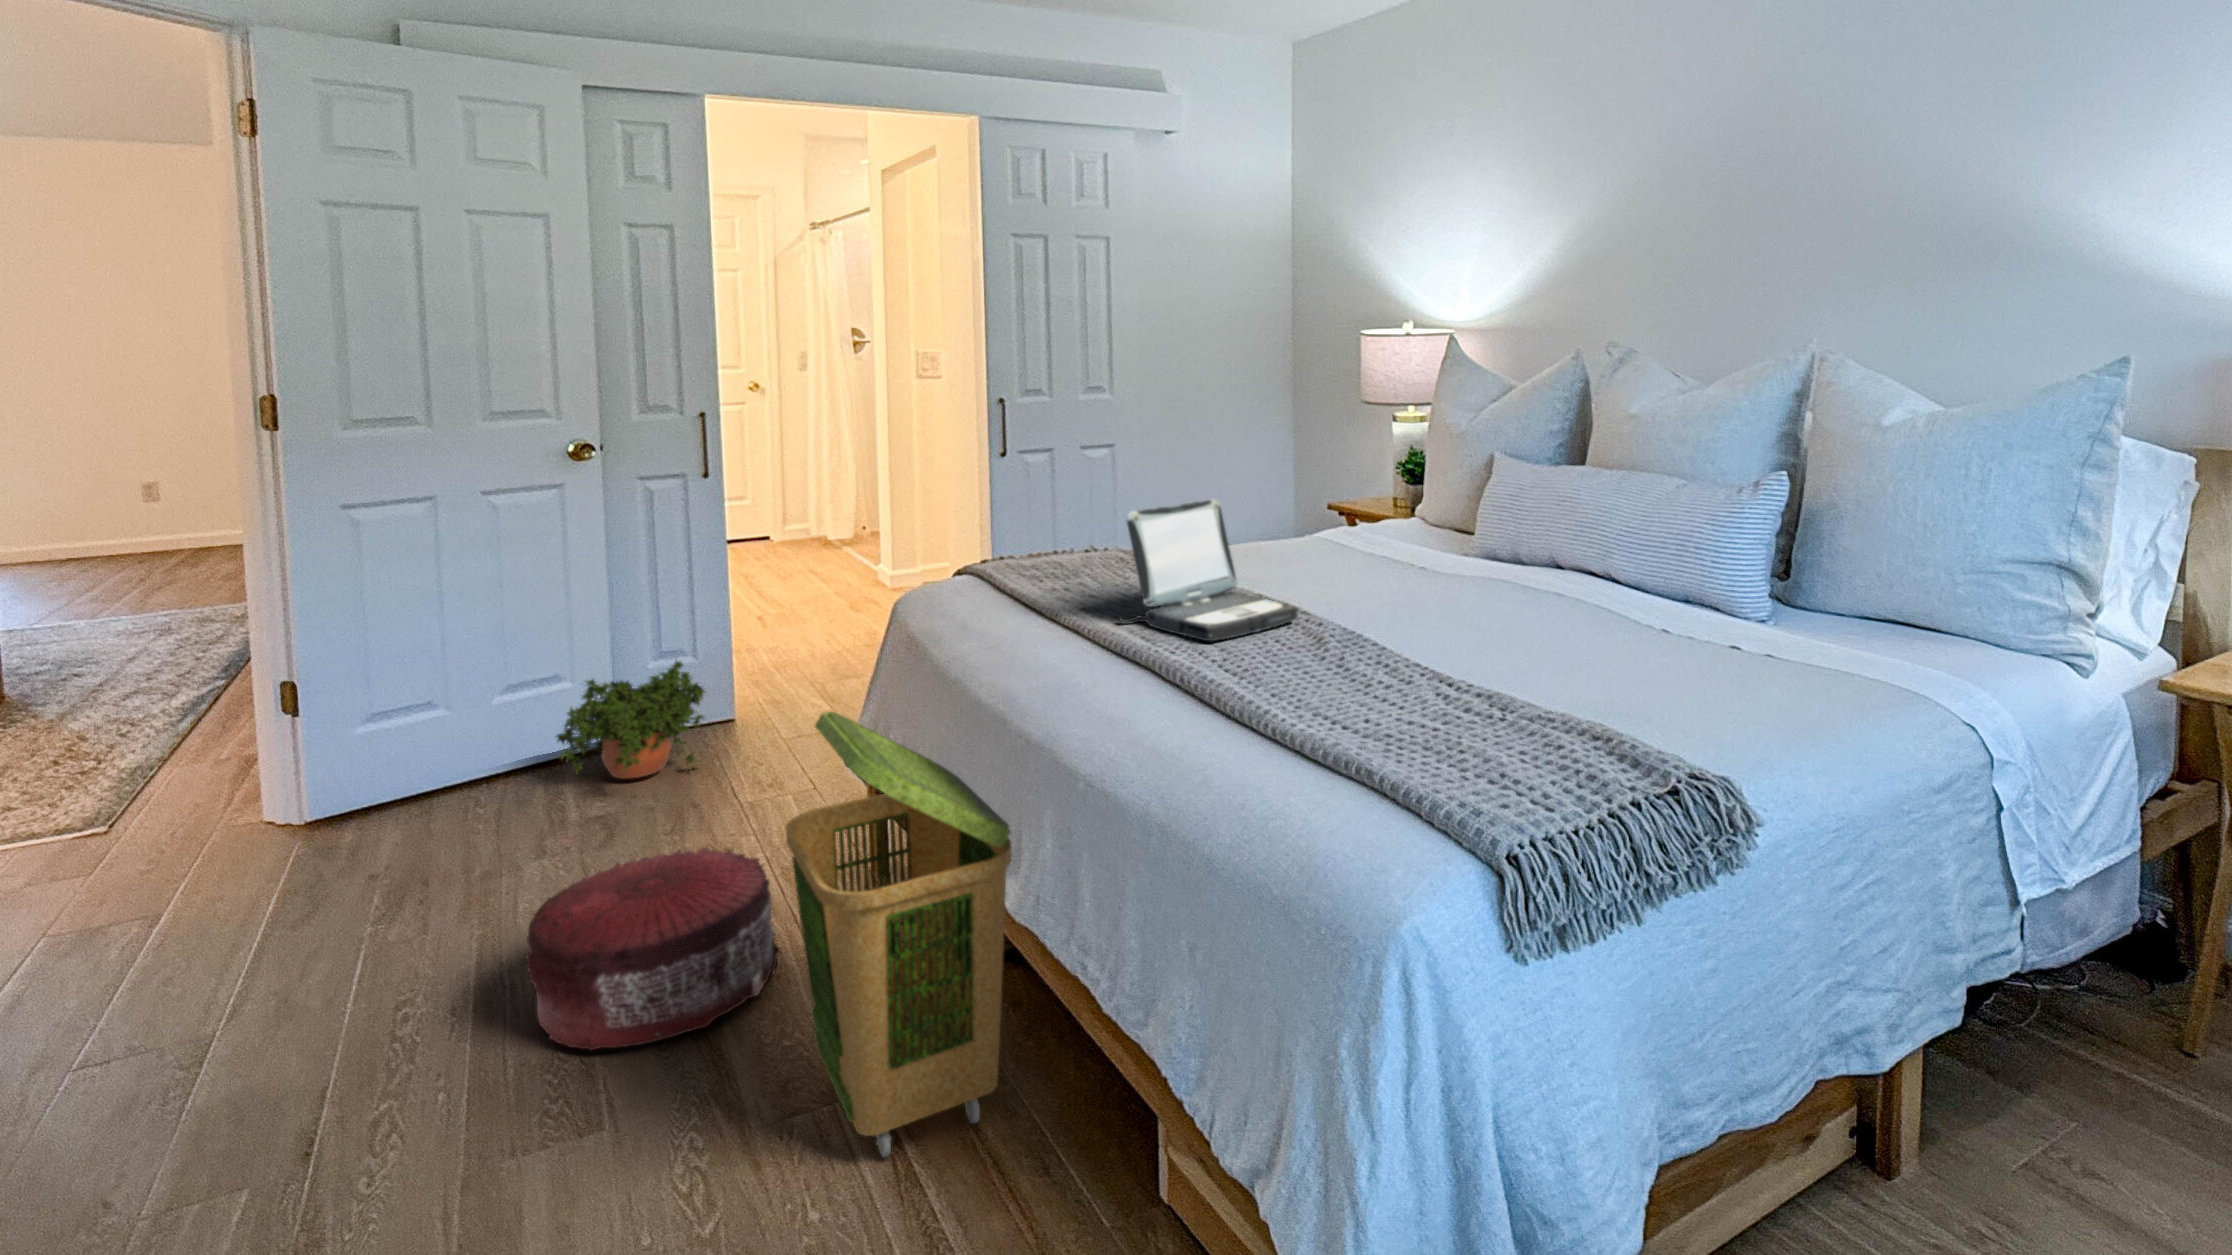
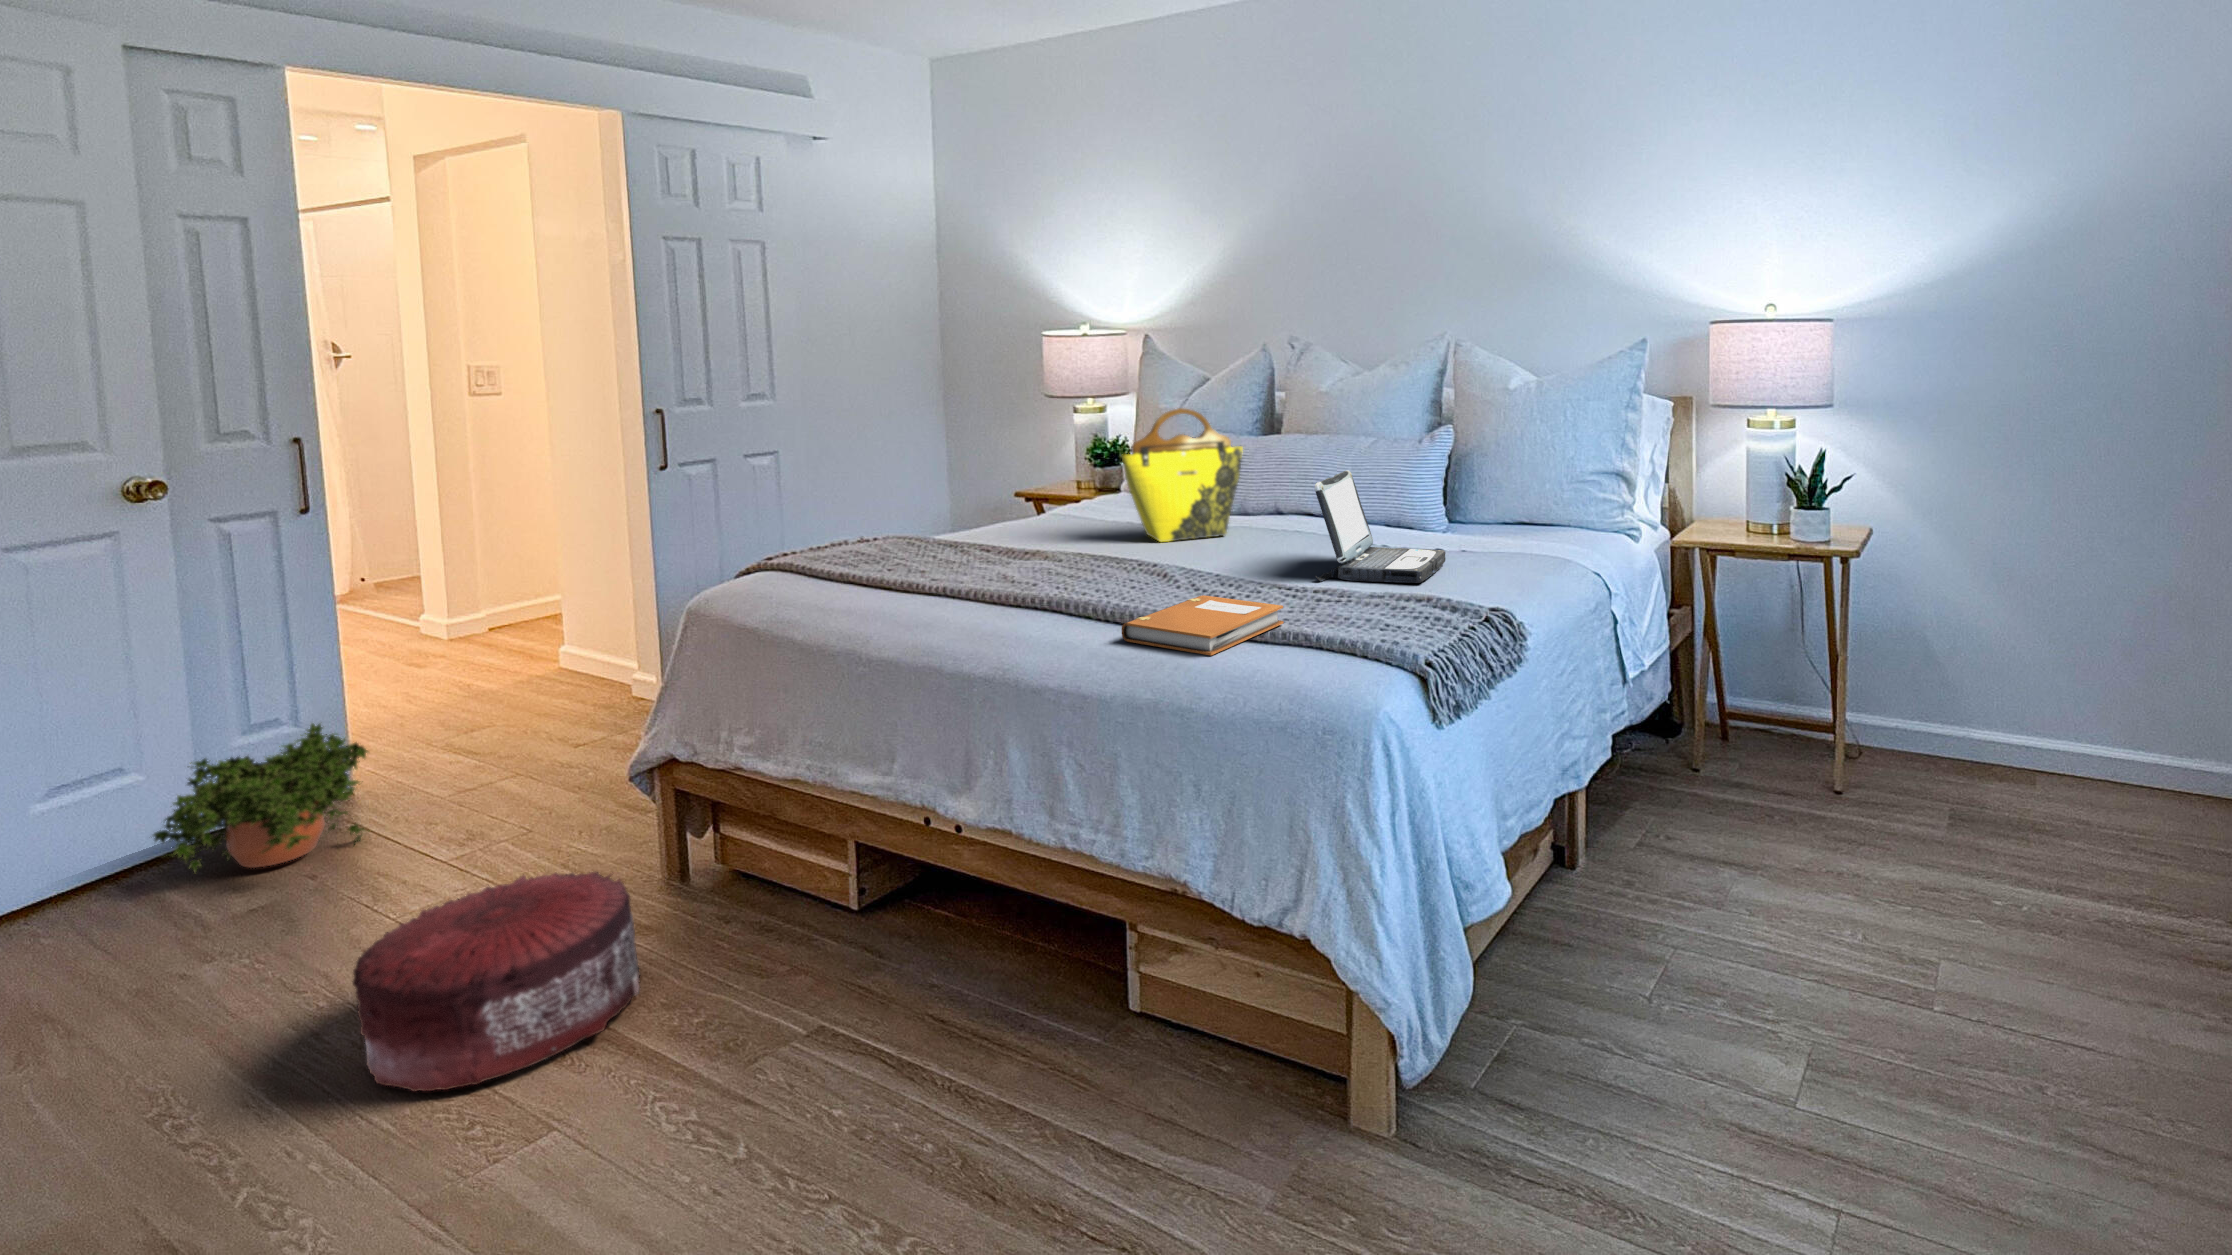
tote bag: none [1332,430,1487,593] -> present [1122,408,1243,542]
laptop: present [1120,500,1298,641] -> present [1315,470,1446,583]
notebook: none [1165,683,1381,777] -> present [1121,595,1284,656]
laundry basket: present [786,712,1012,1157] -> none [720,687,962,1064]

